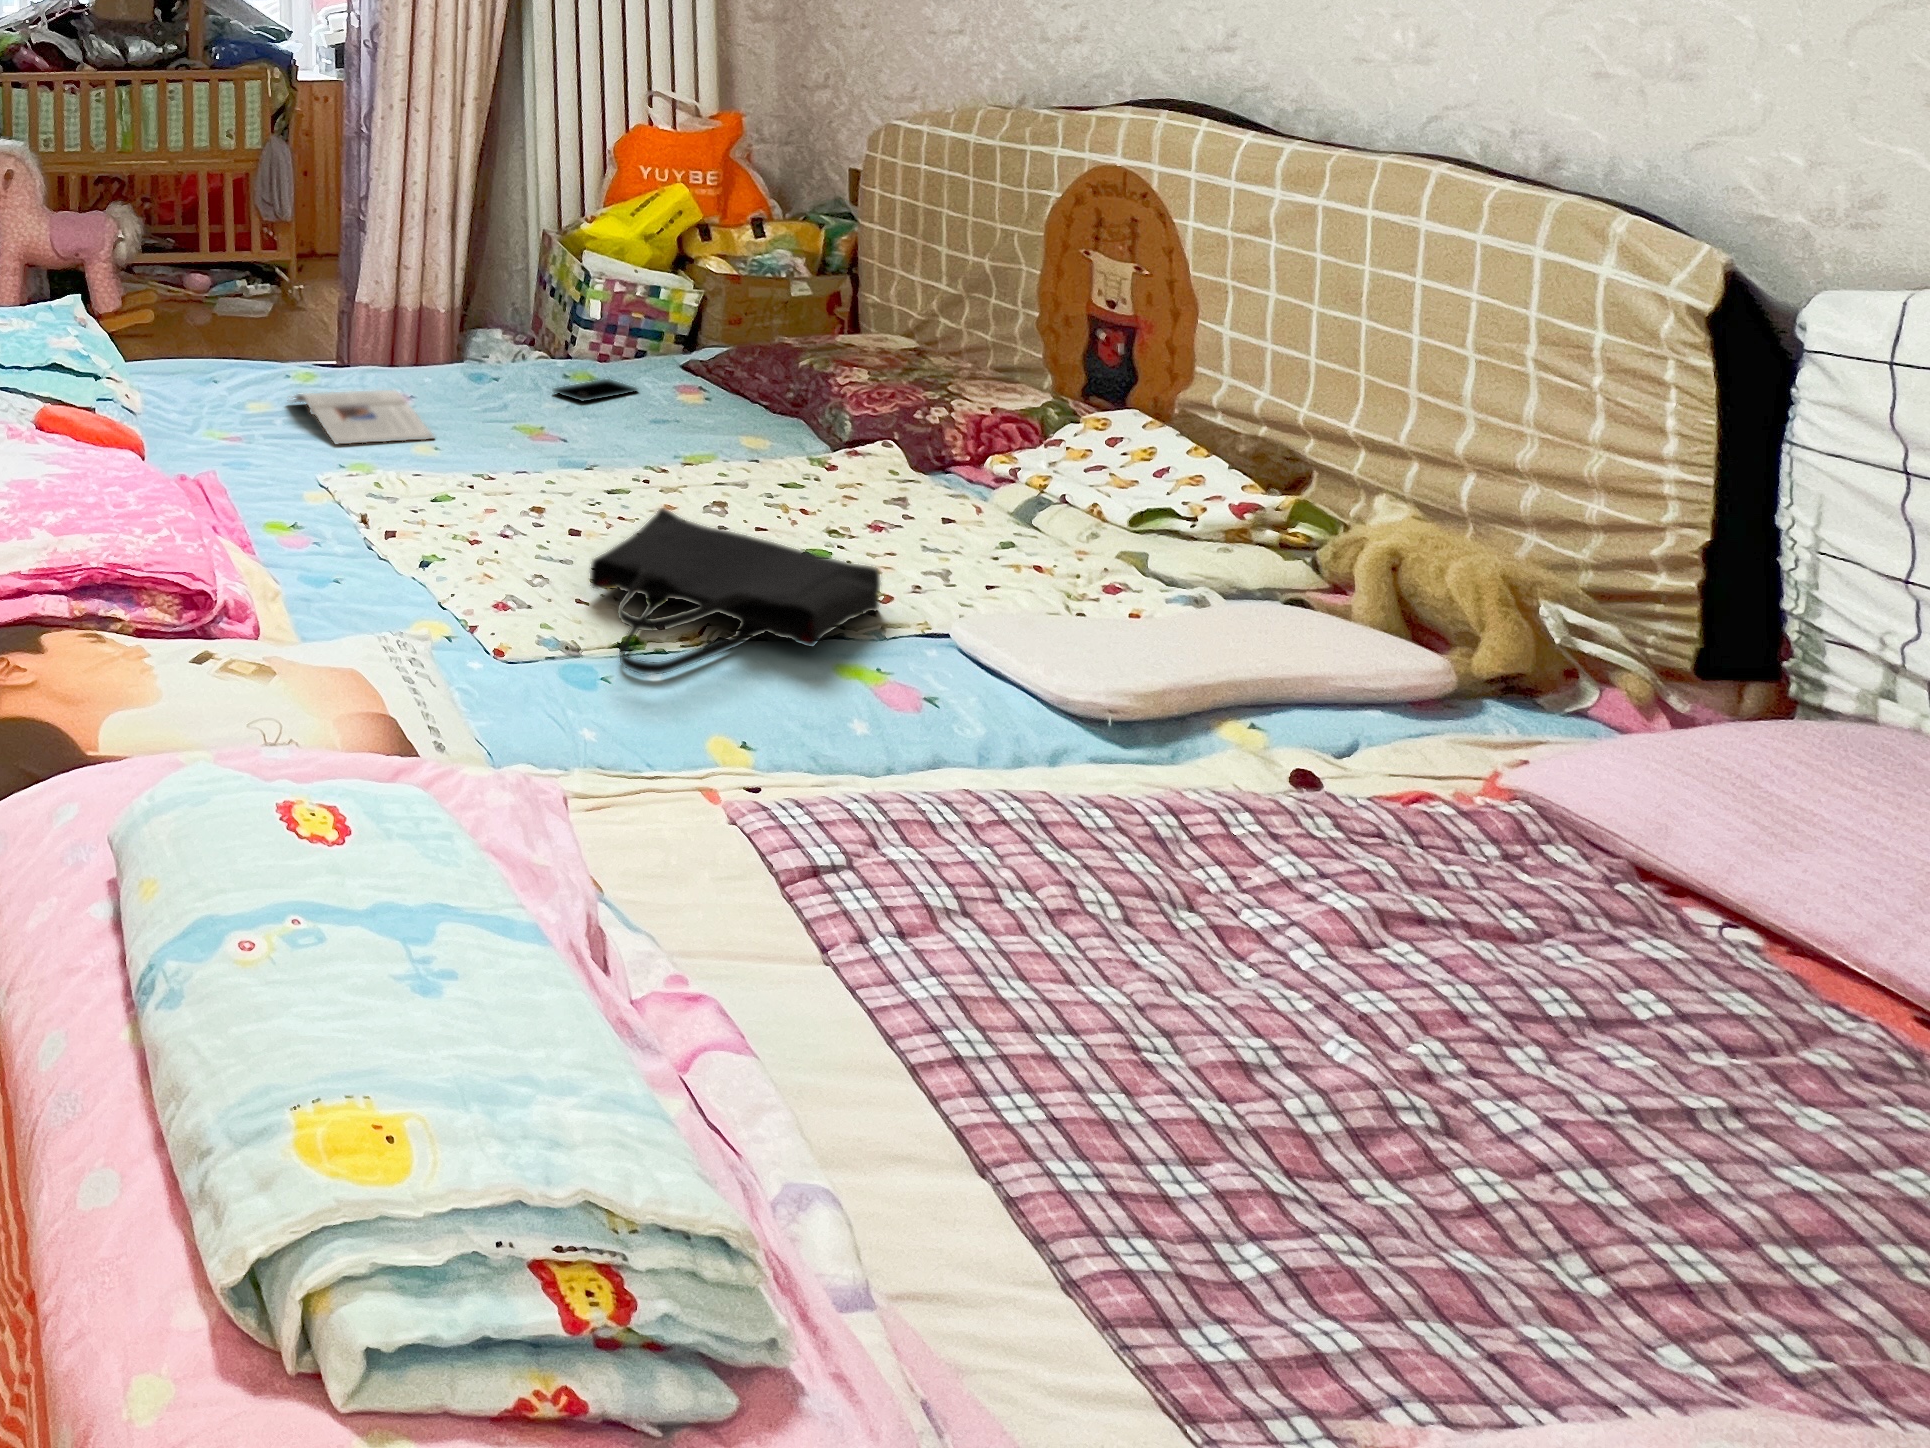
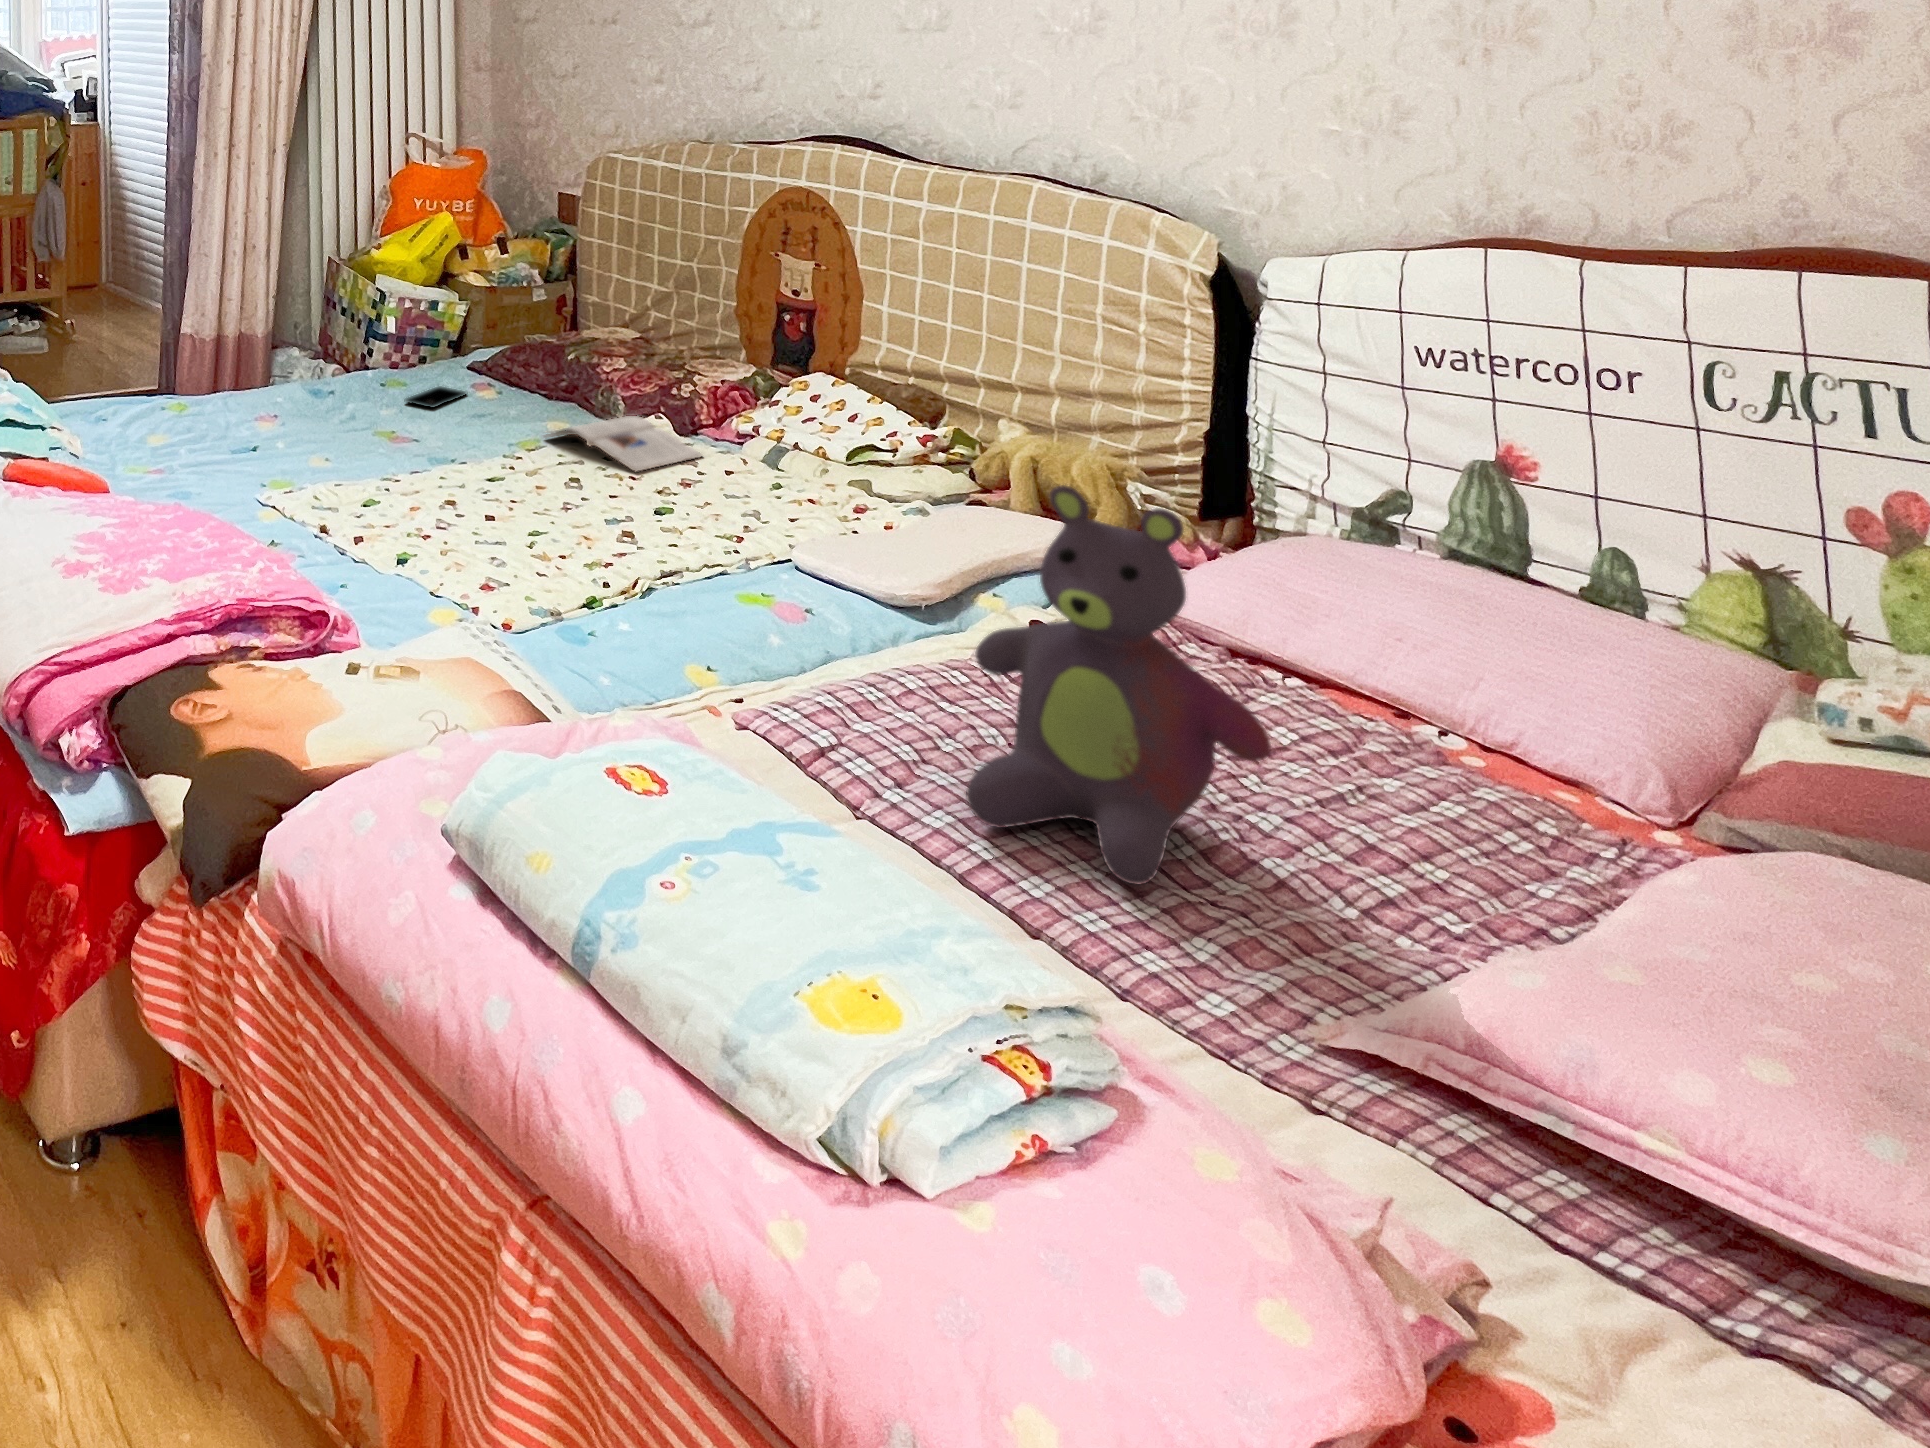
magazine: present [293,390,434,444] -> present [545,416,702,472]
tote bag: present [590,508,880,674] -> none [541,491,742,628]
stuffed bear: none [960,557,1457,1145] -> present [966,485,1271,884]

